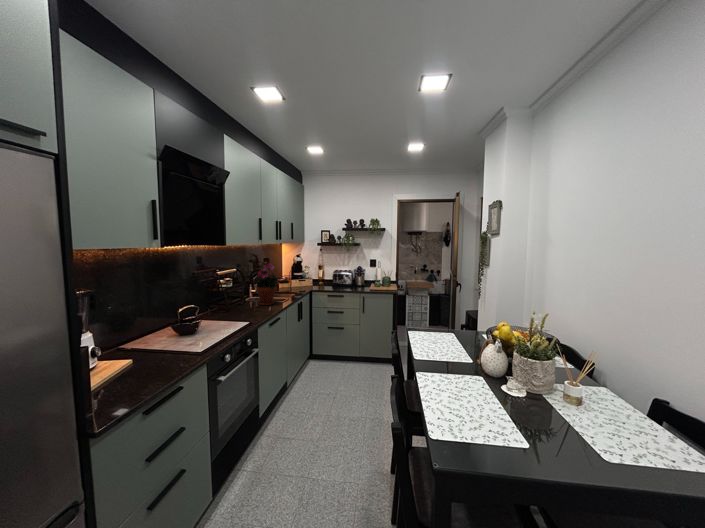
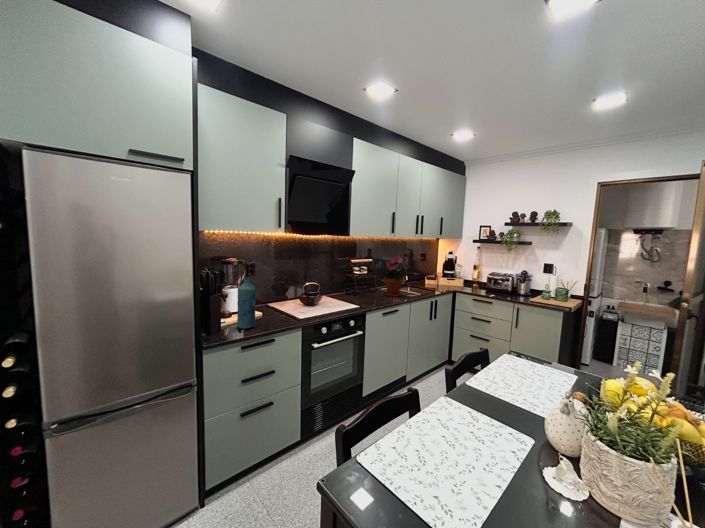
bottle: none [117,314,149,388] -> present [237,278,255,329]

